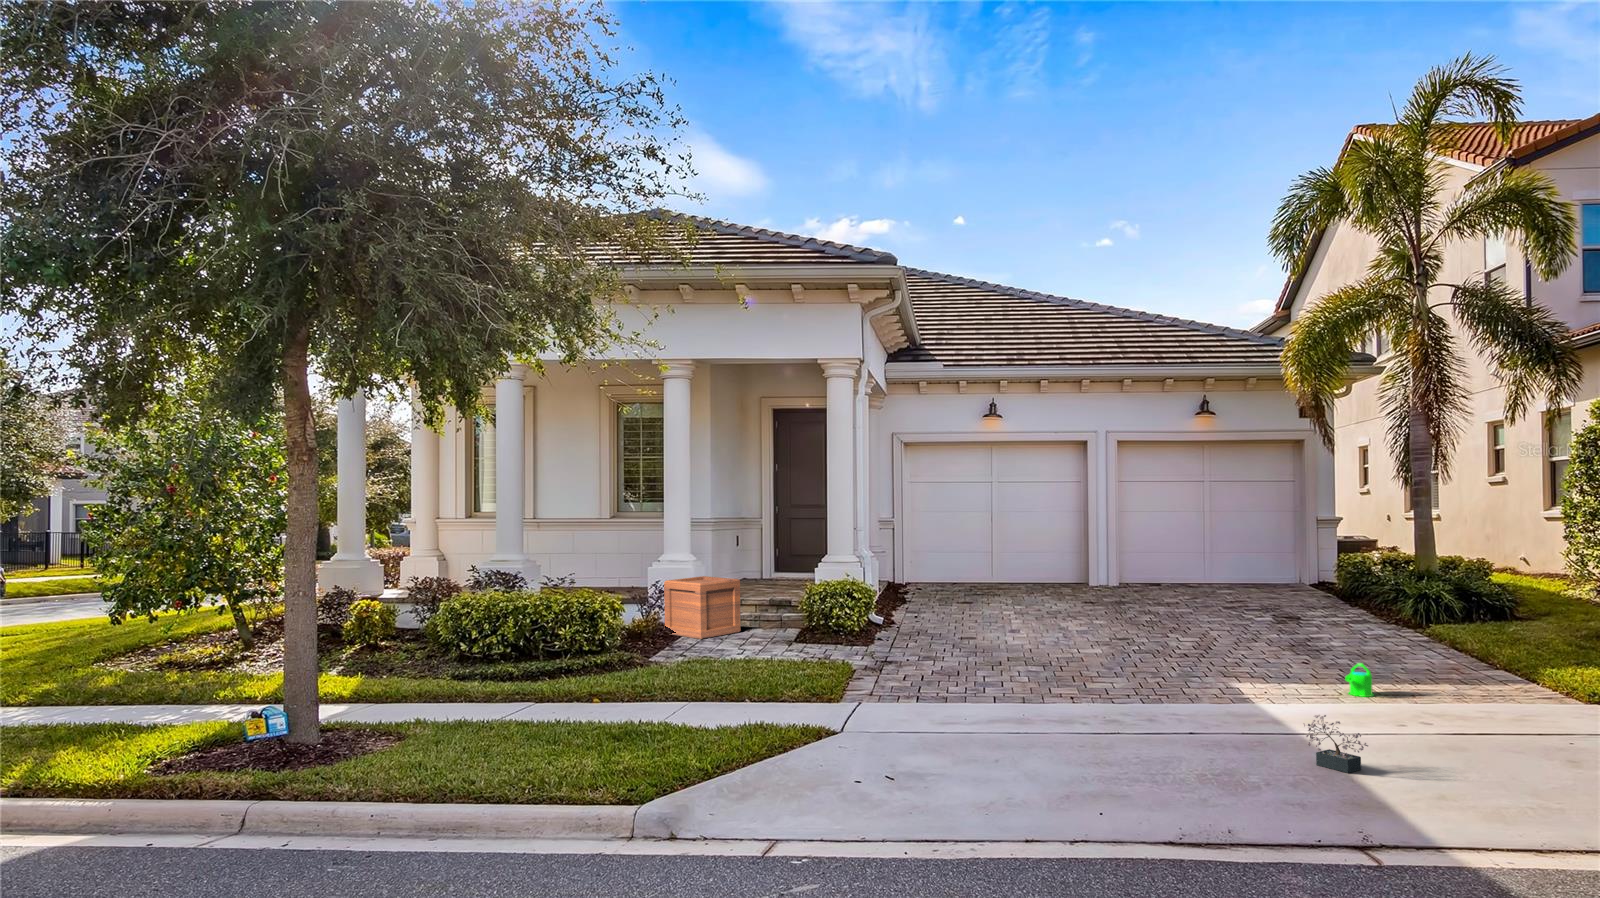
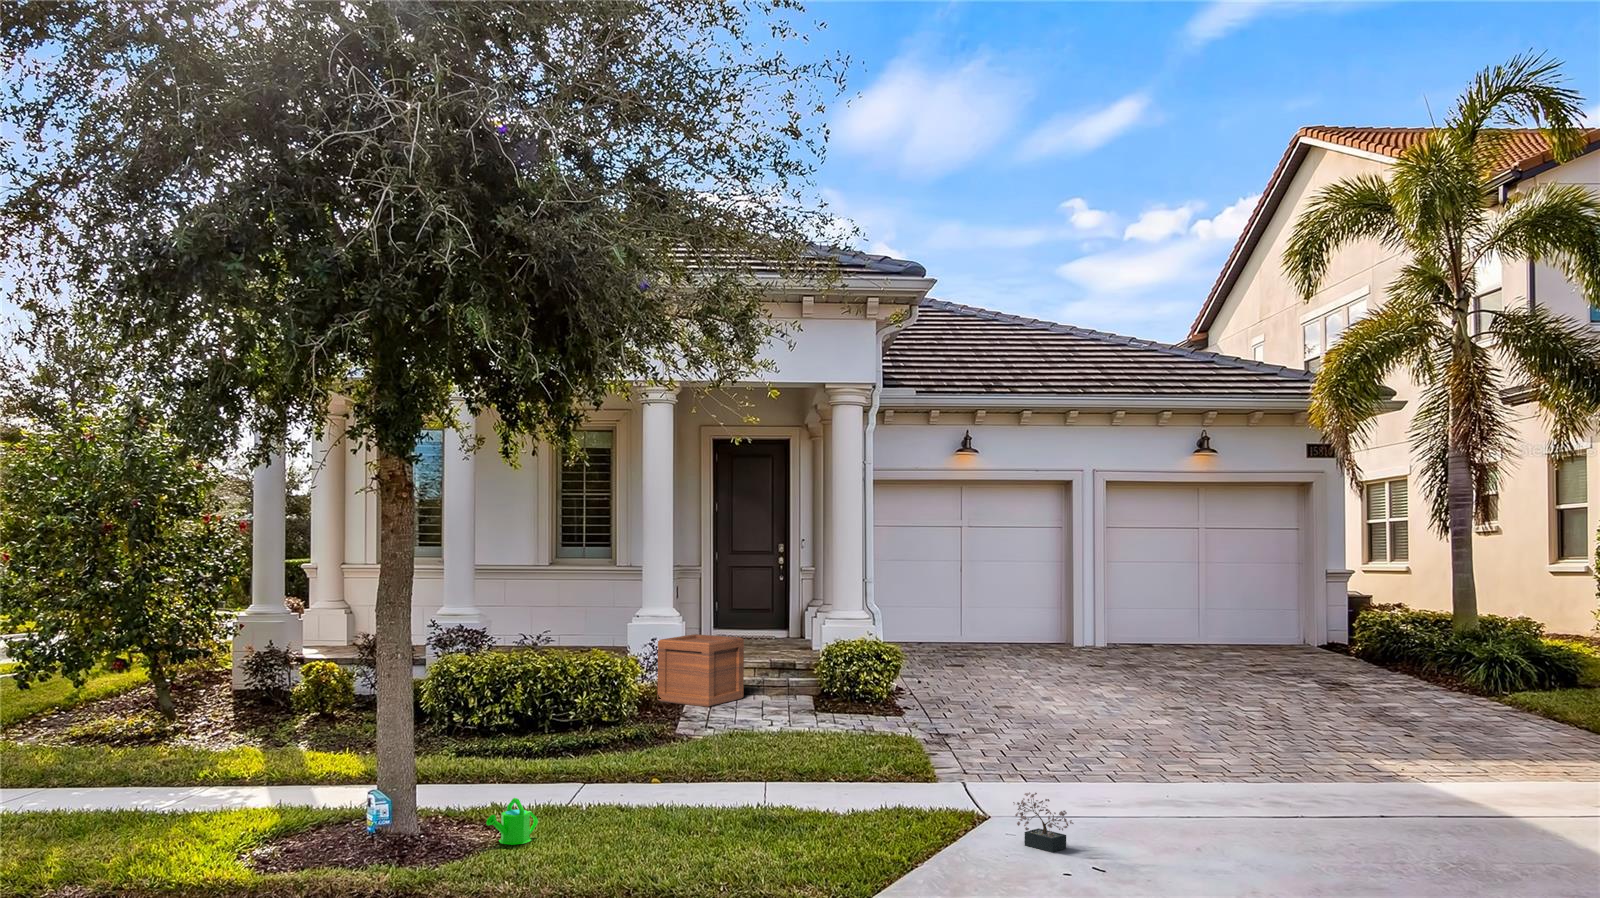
watering can: present [1345,663,1374,697] -> present [486,798,538,845]
decorative plant: present [1303,715,1368,773] -> present [1013,792,1074,852]

